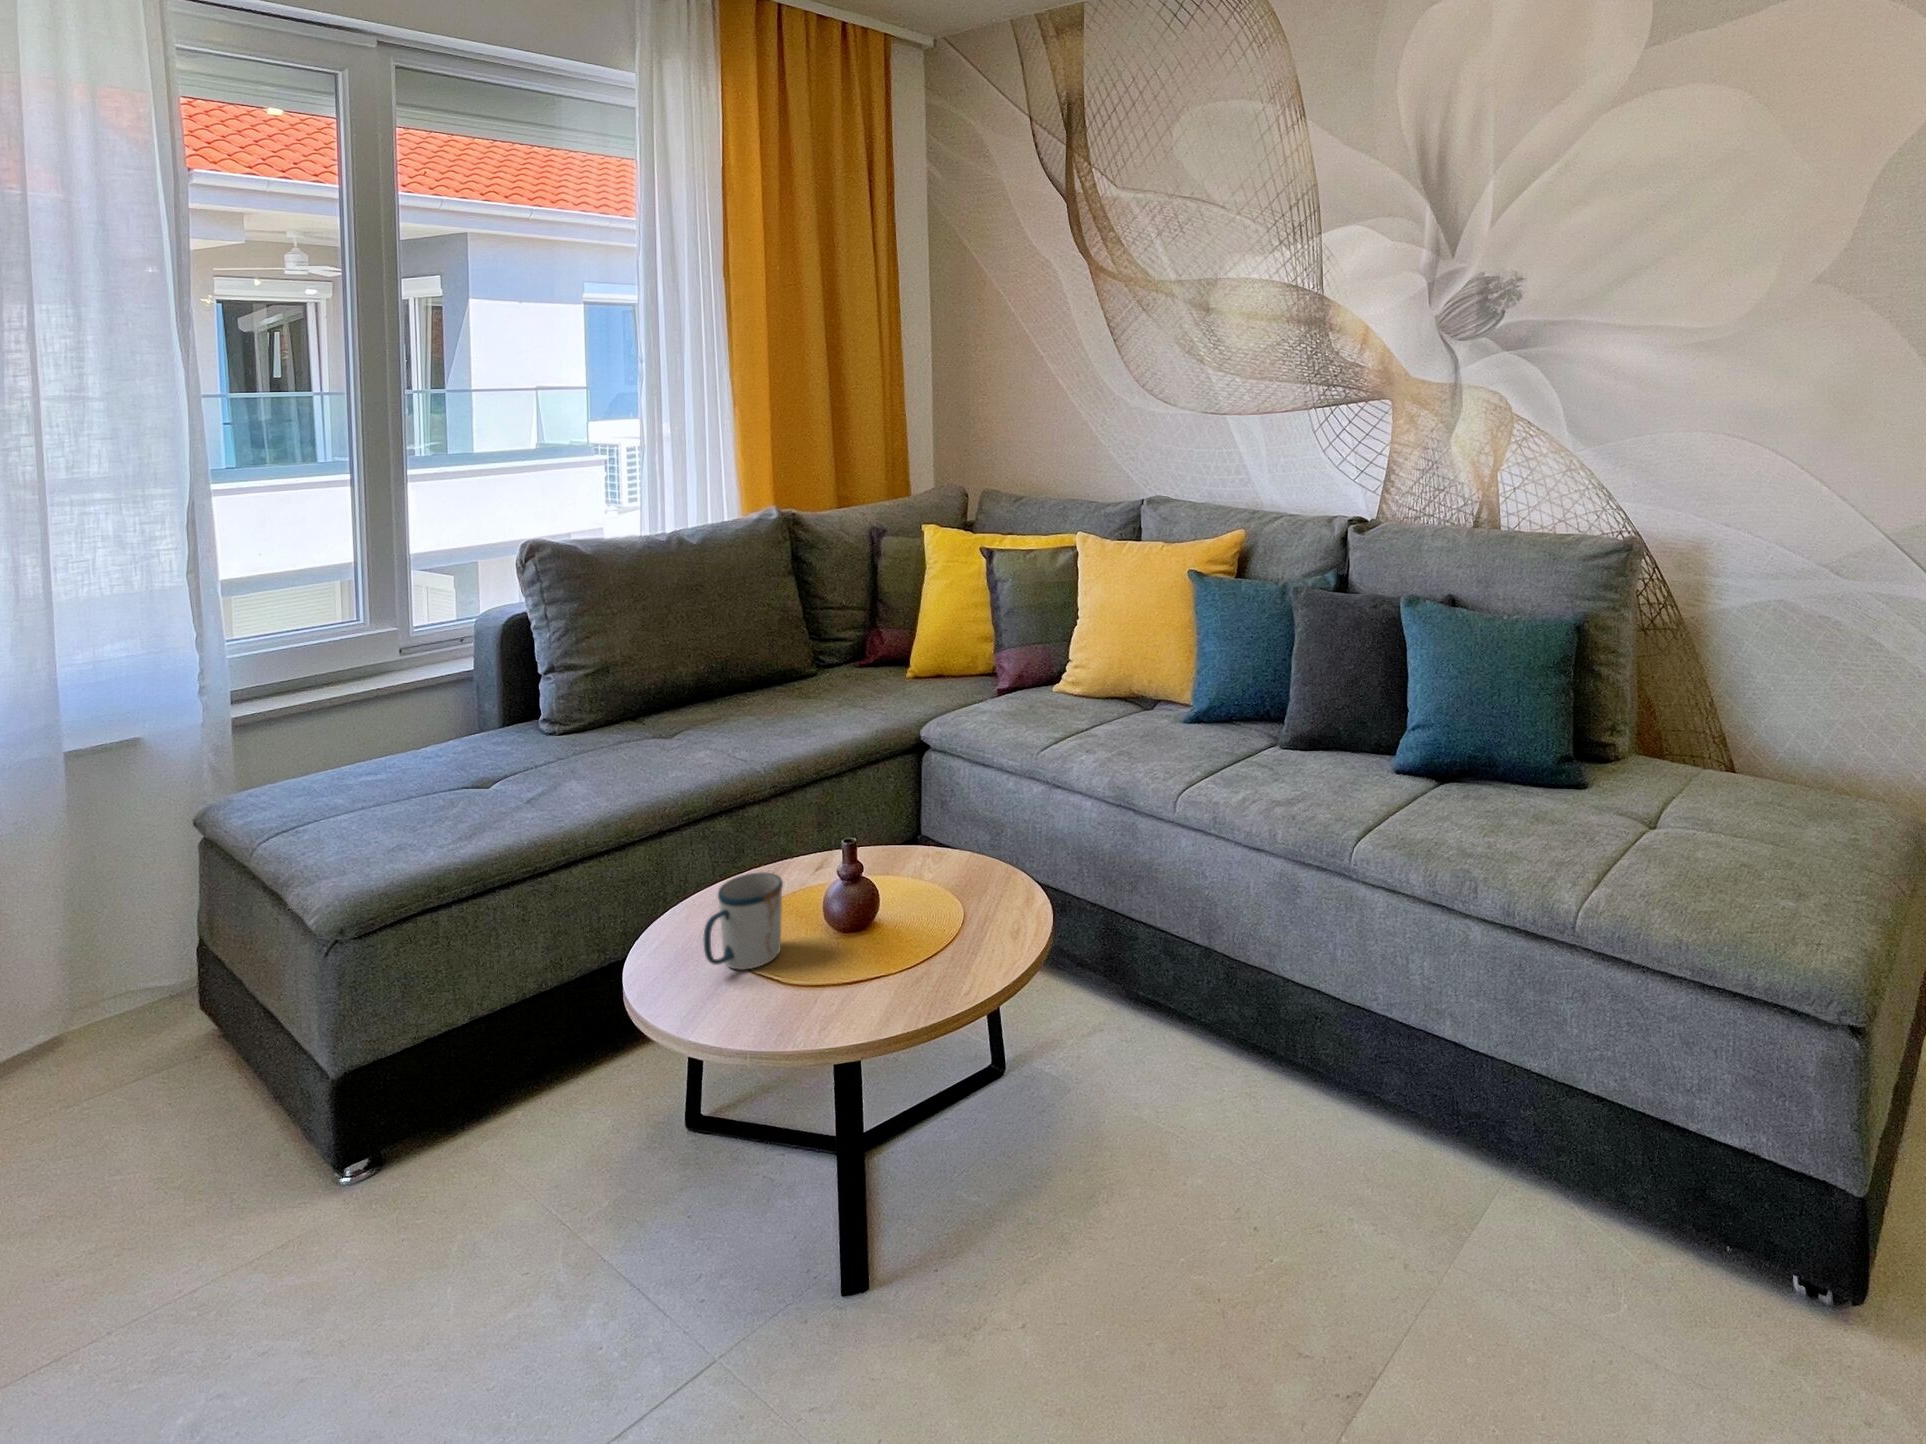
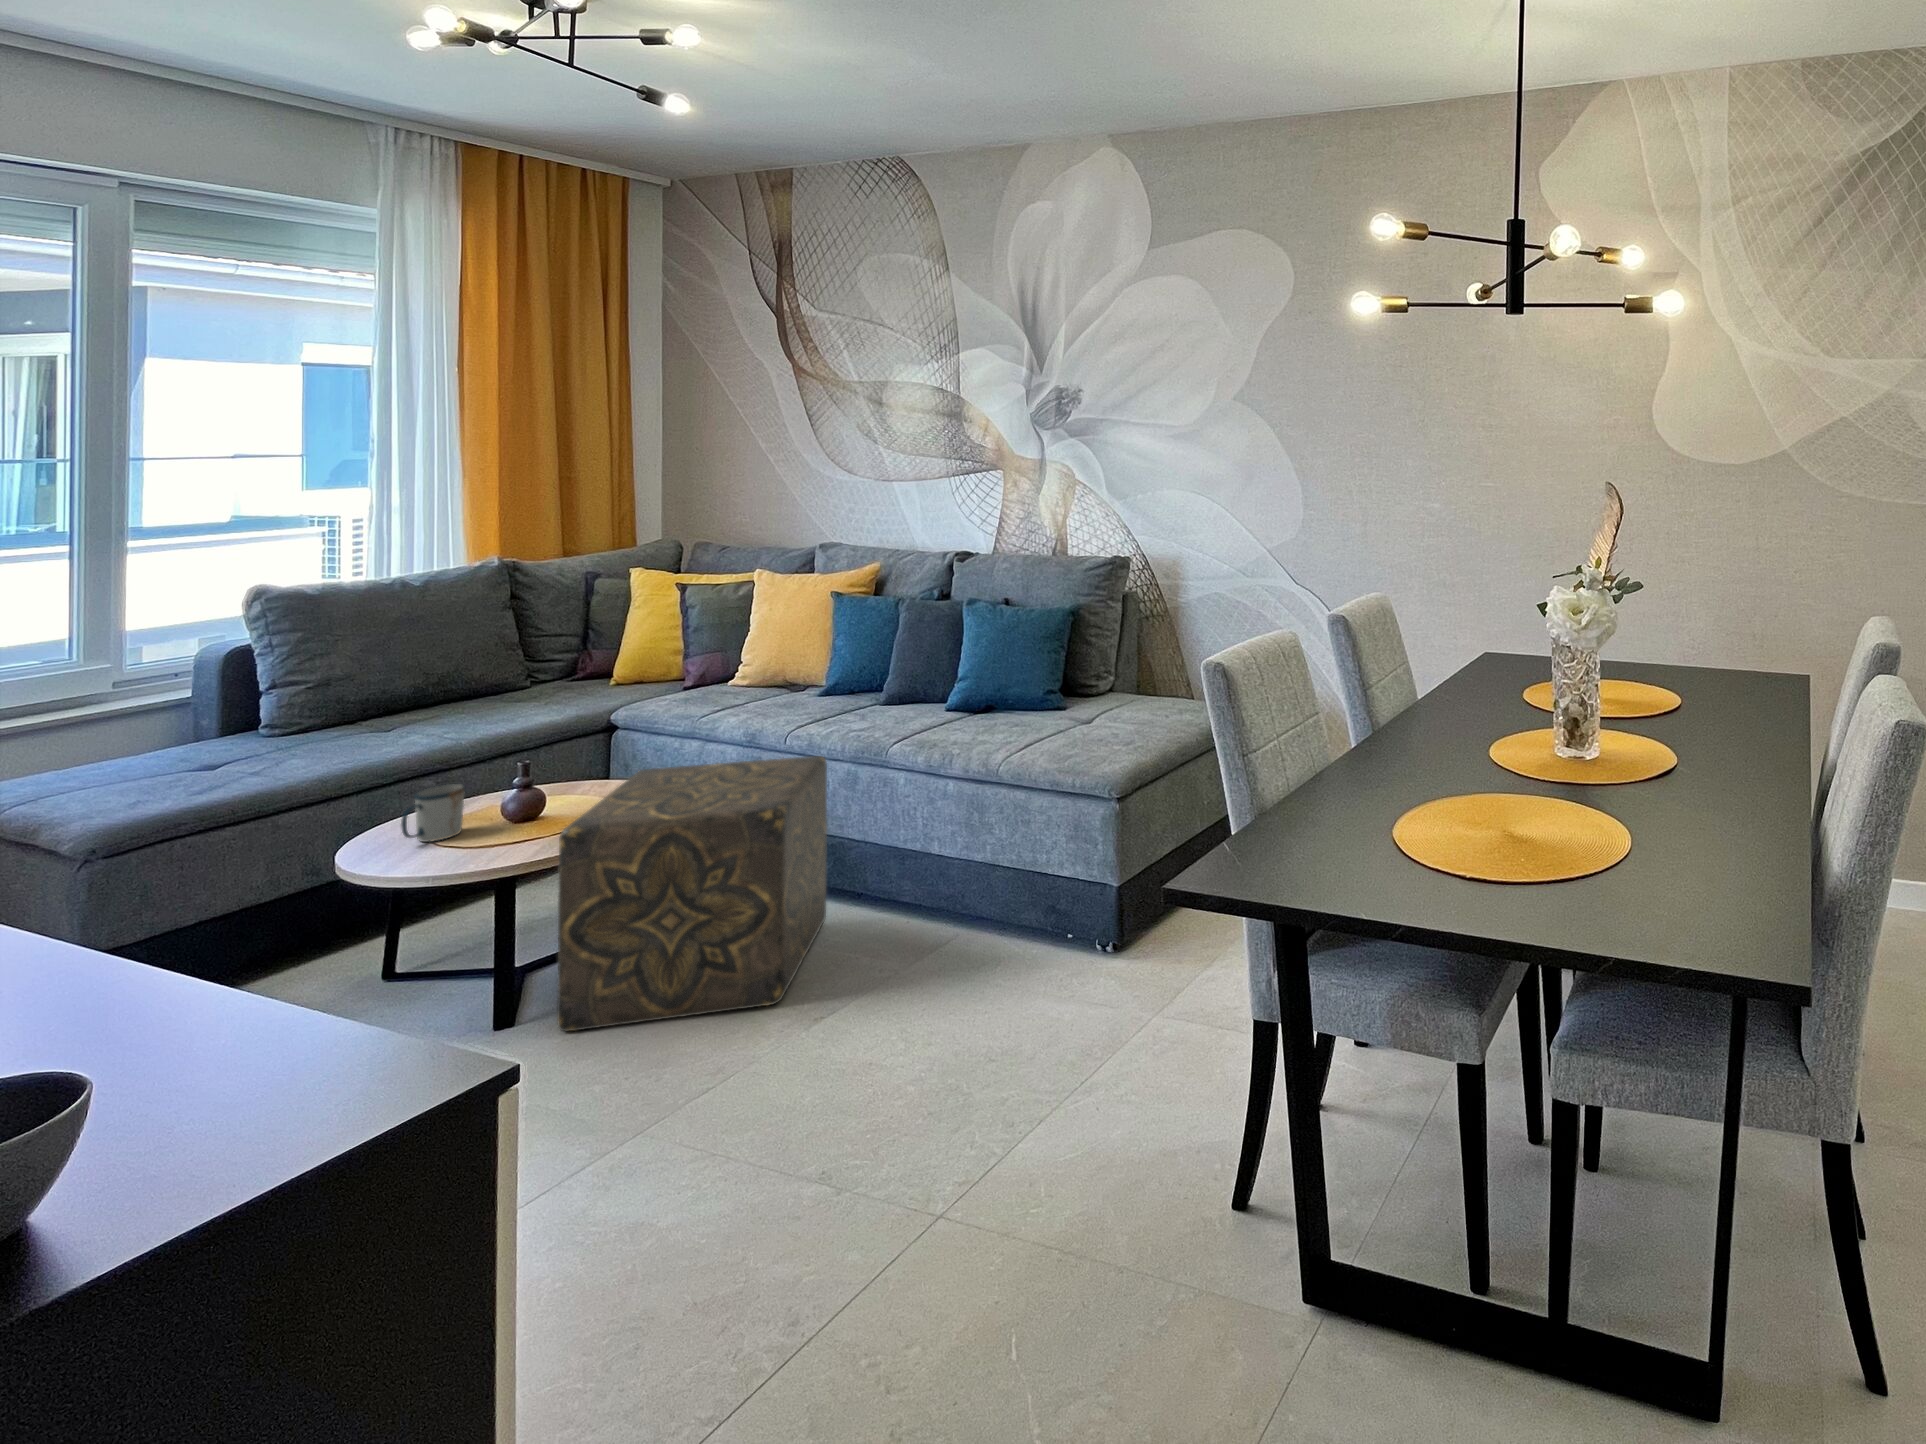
ottoman: none [934,858,1291,1355] -> present [557,756,827,1031]

